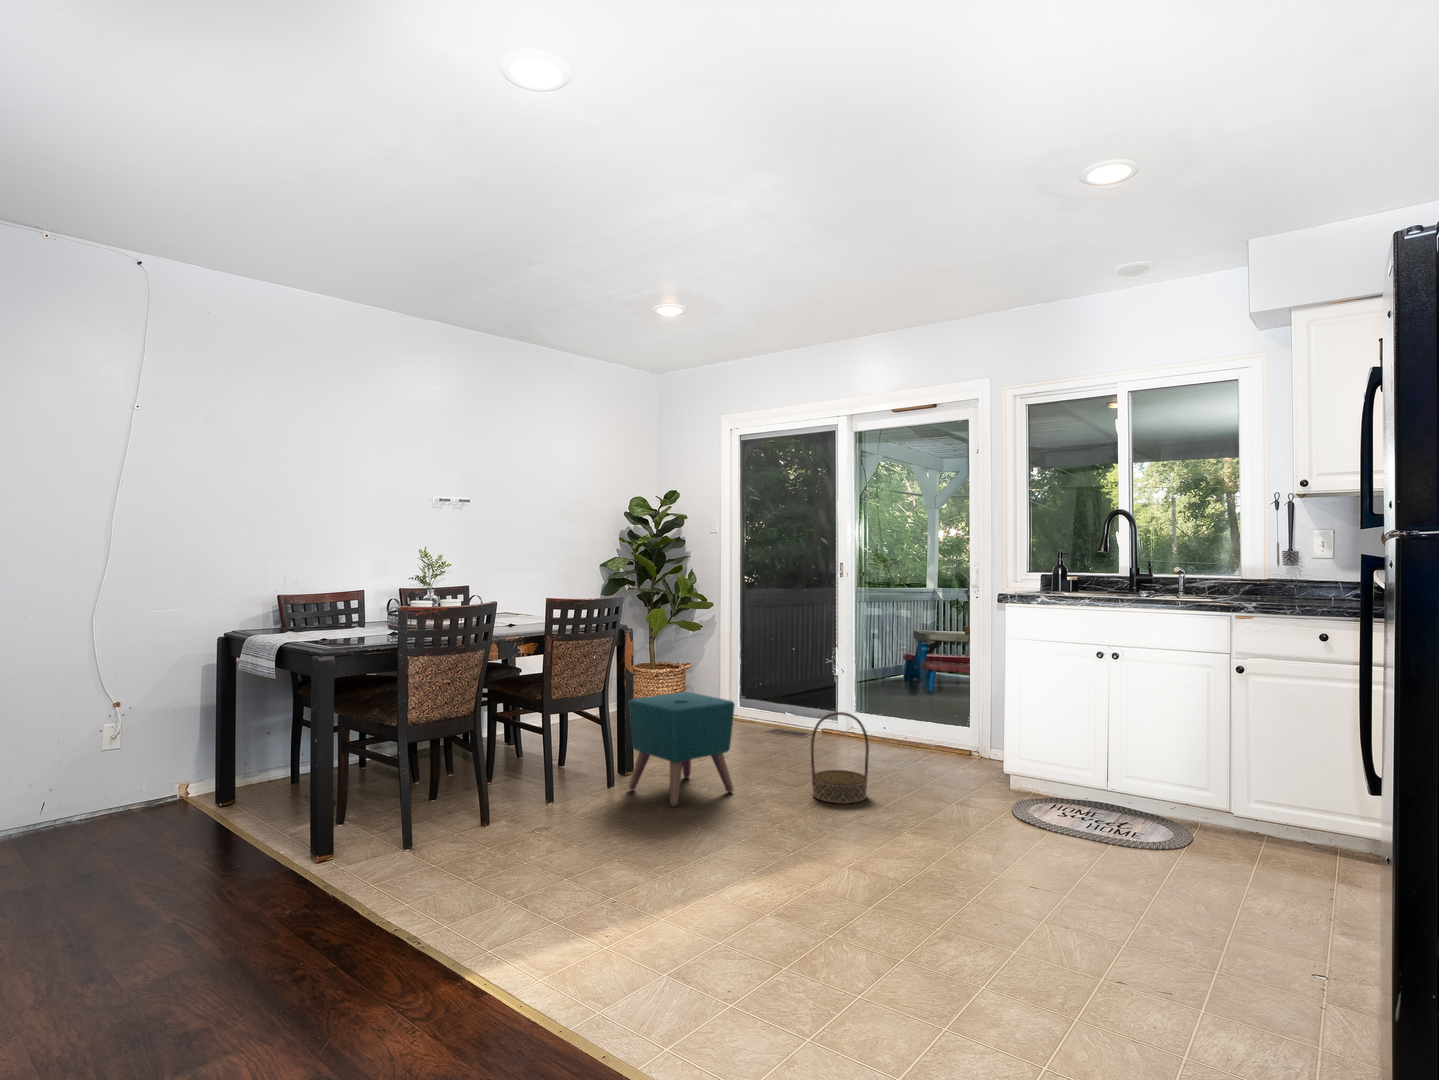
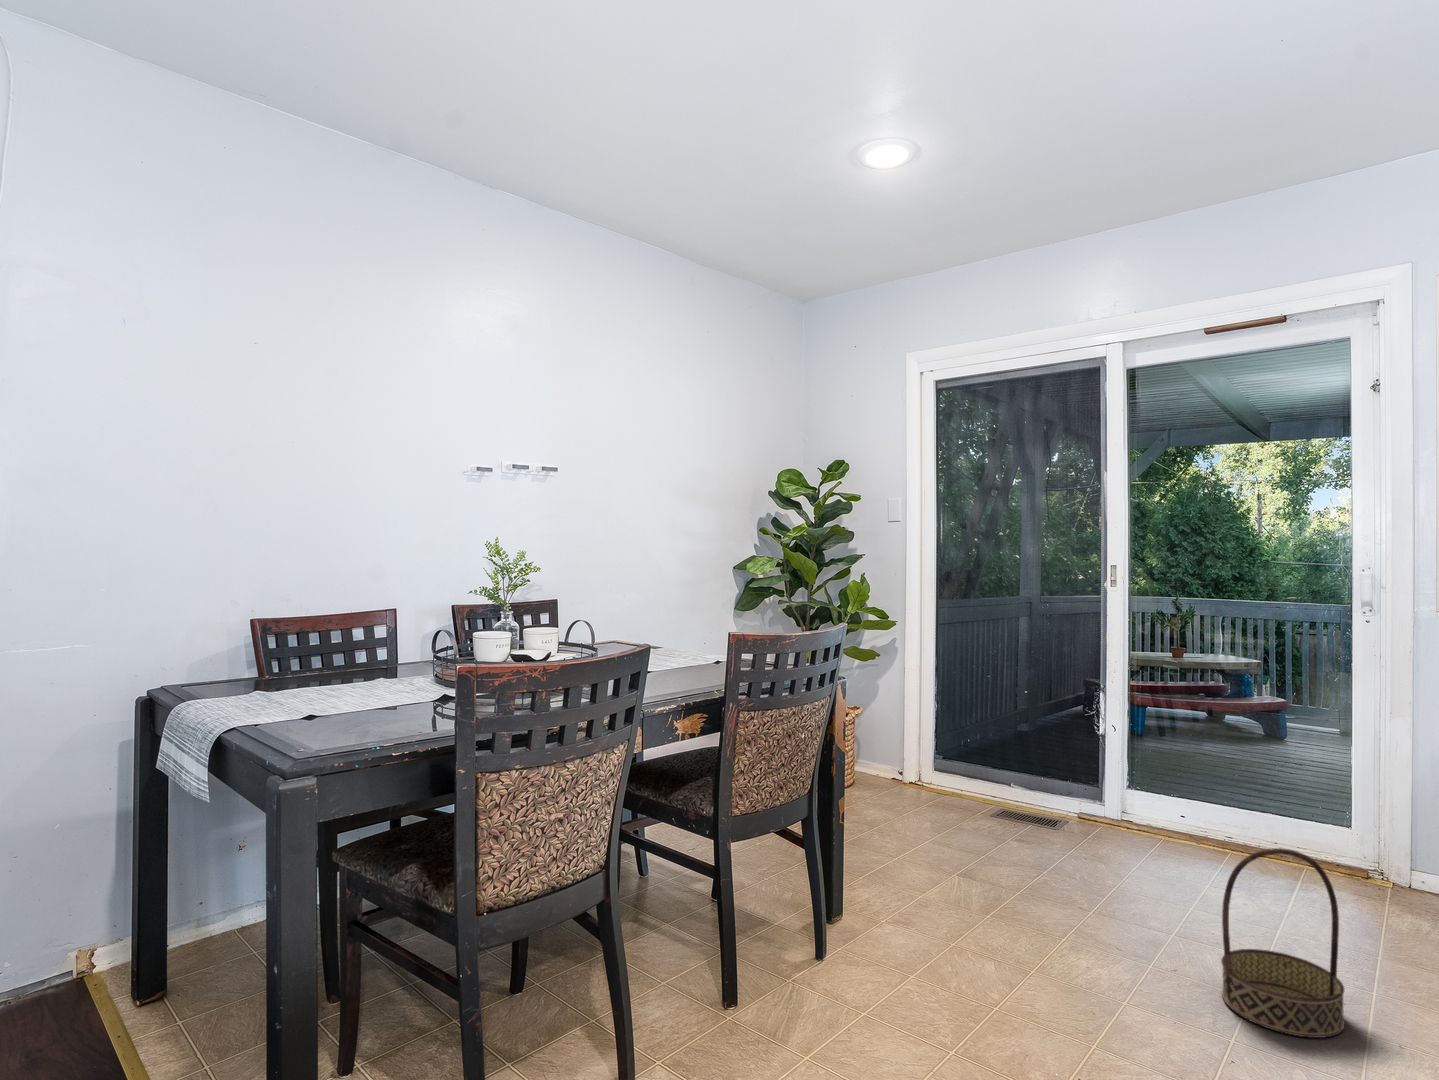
ottoman: present [628,692,735,806] -> none [864,790,1067,1038]

